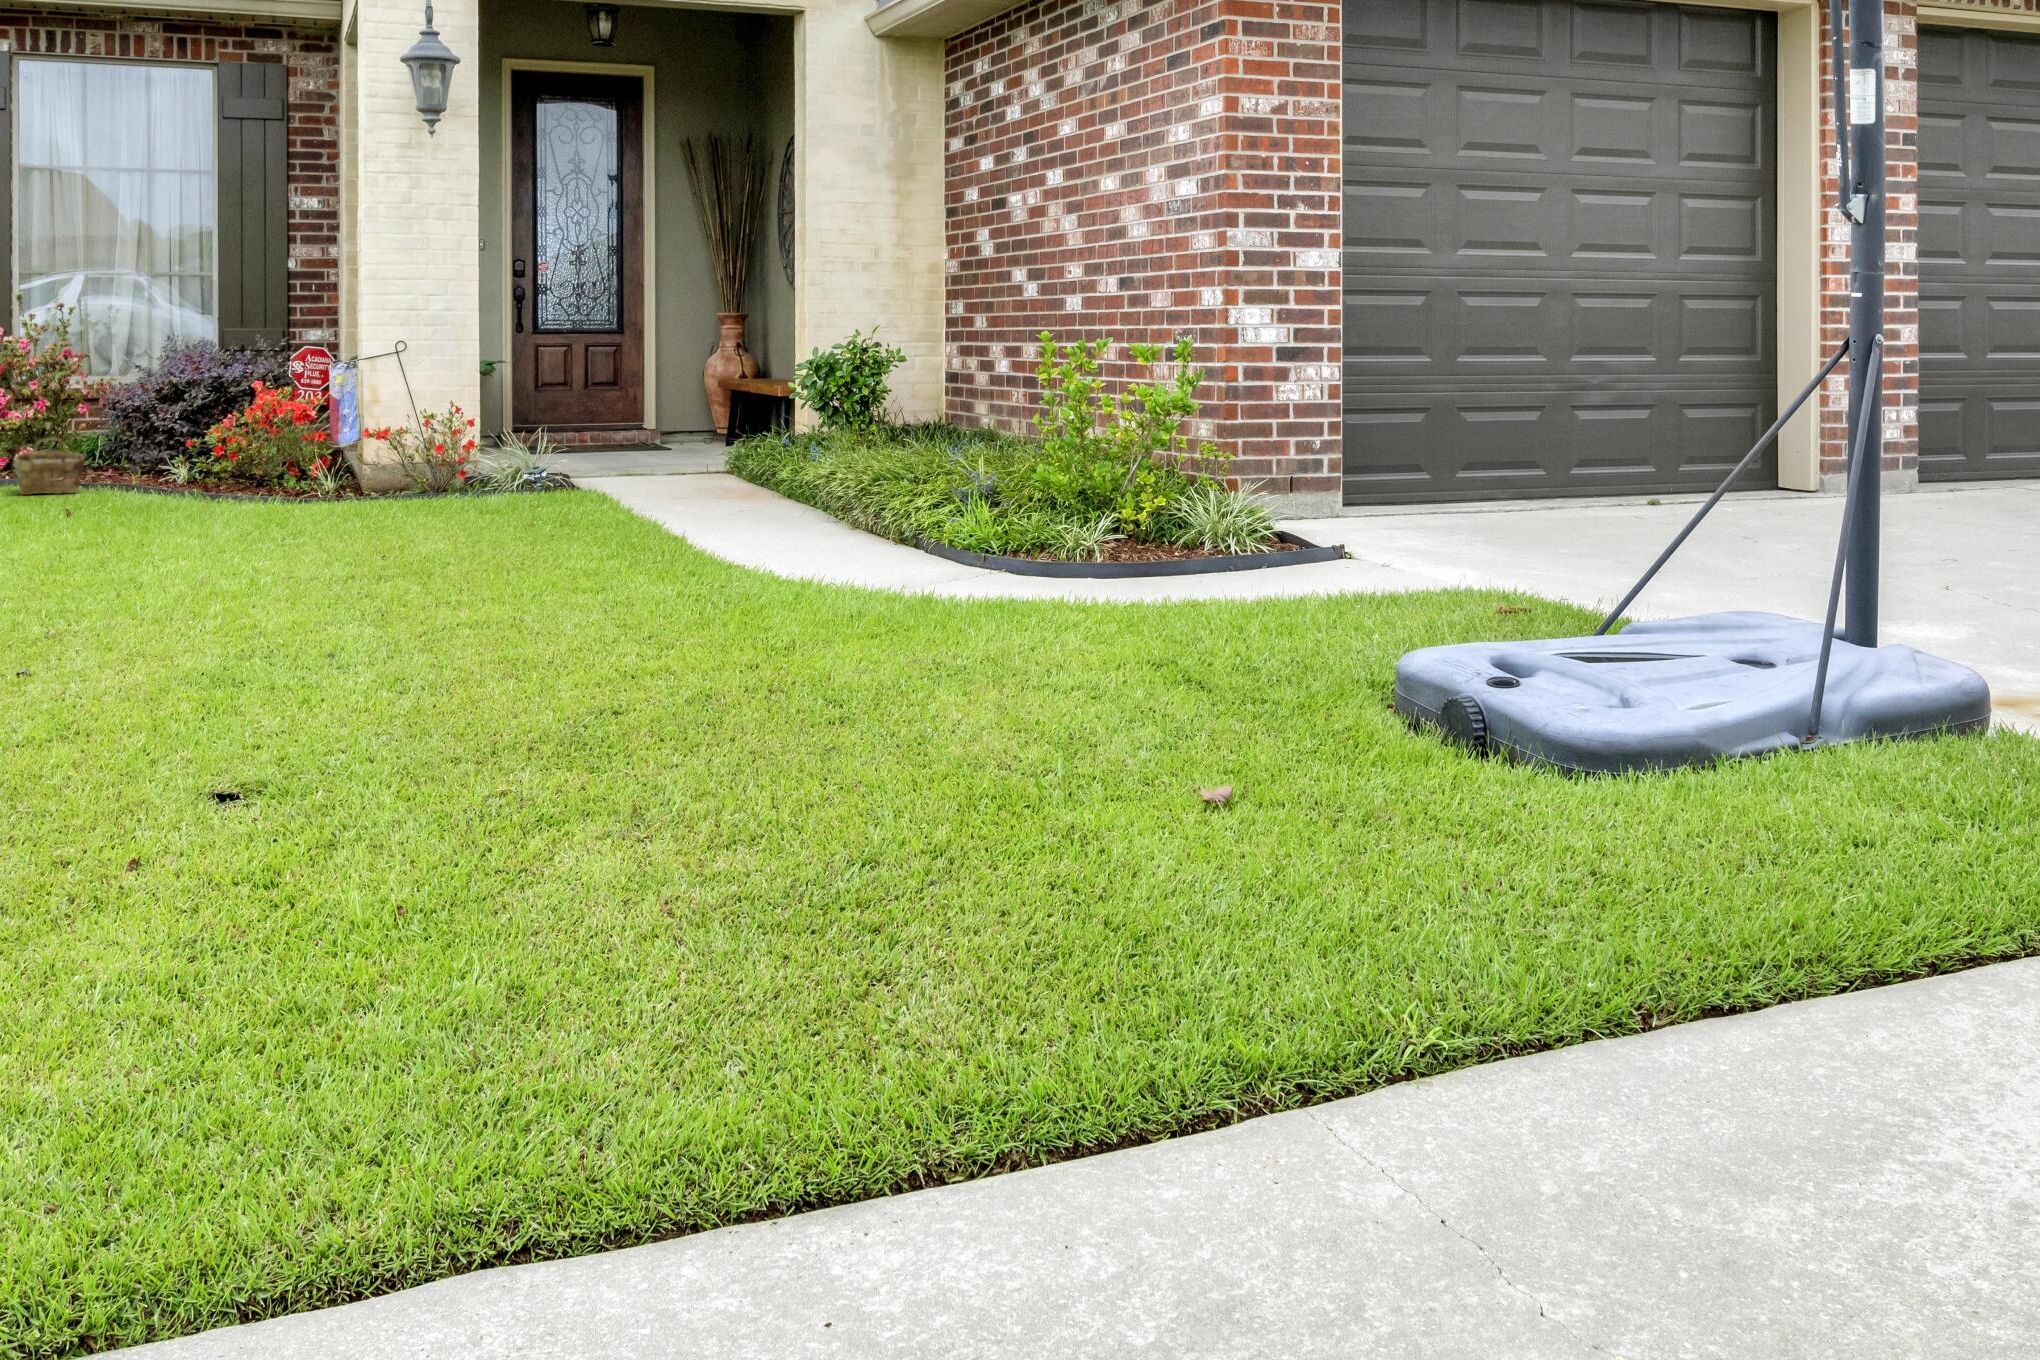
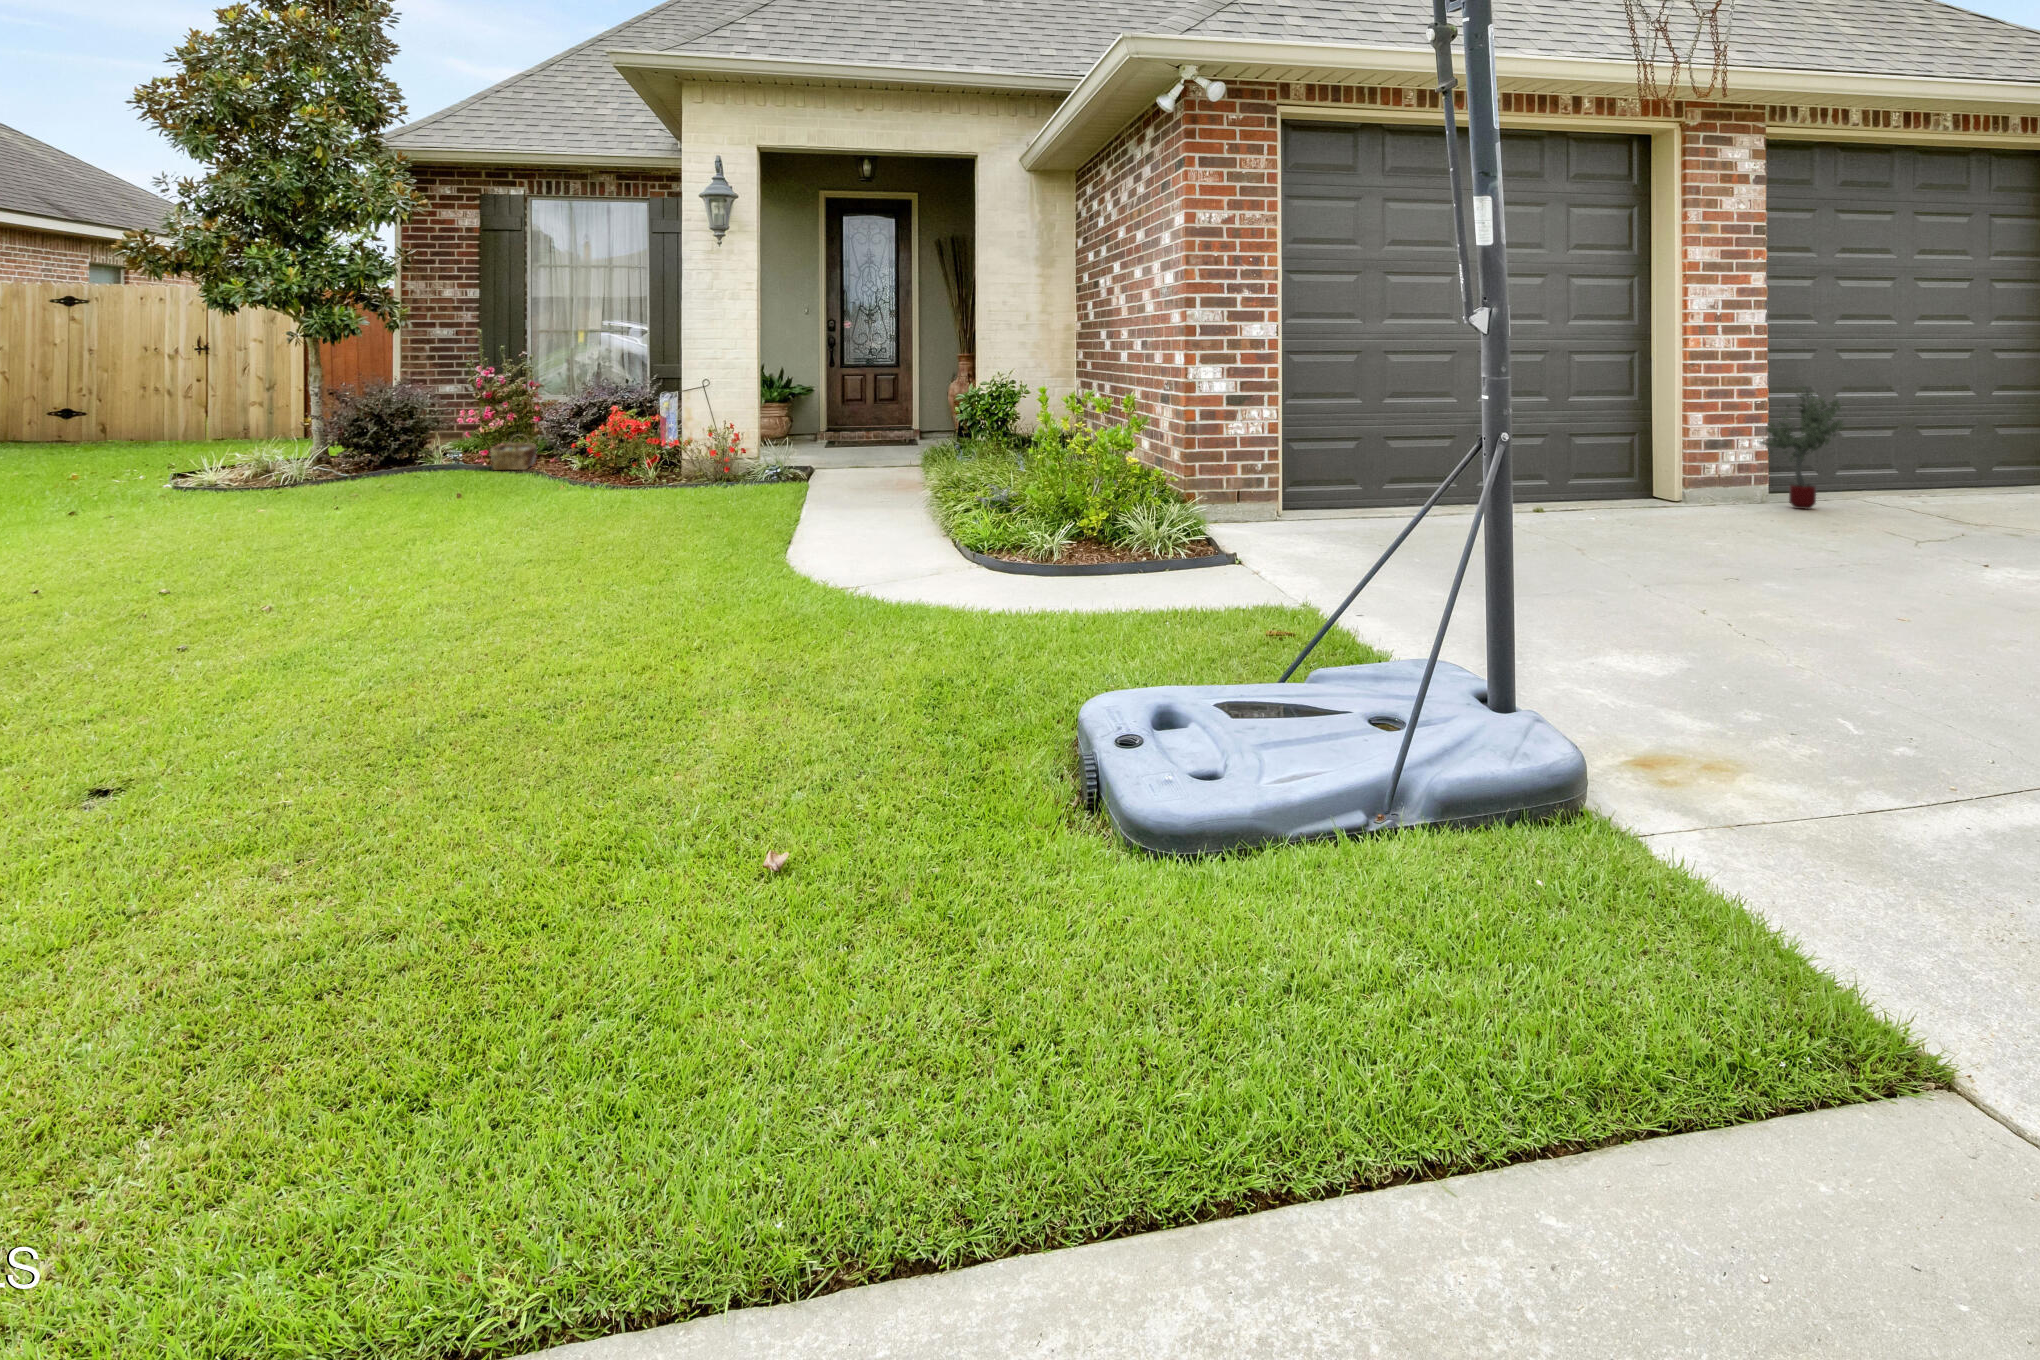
potted tree: none [1912,338,2015,497] -> present [1760,386,1843,509]

